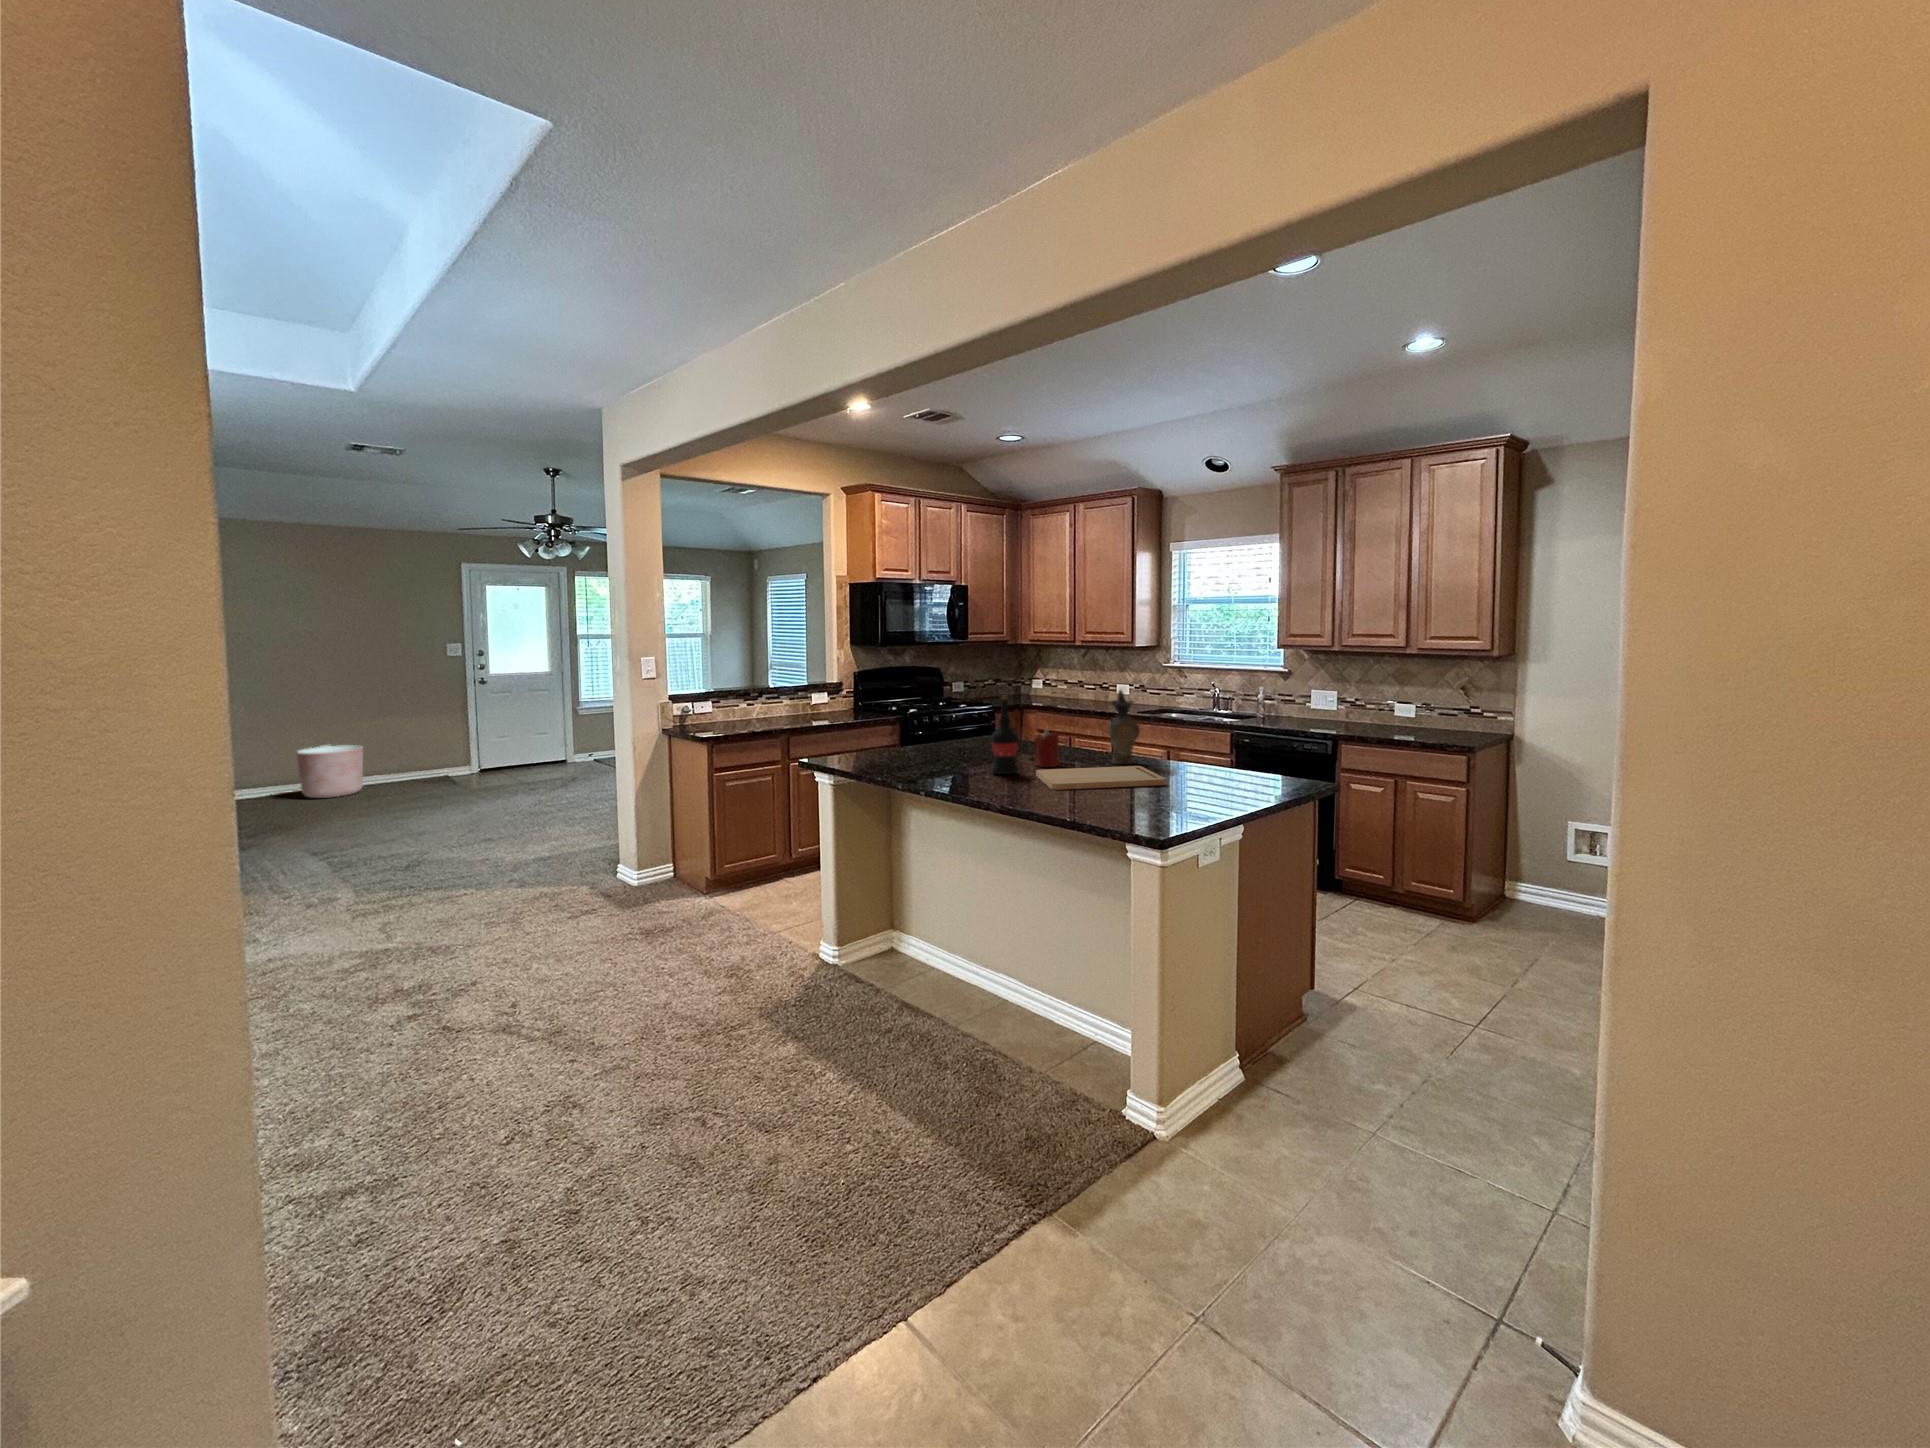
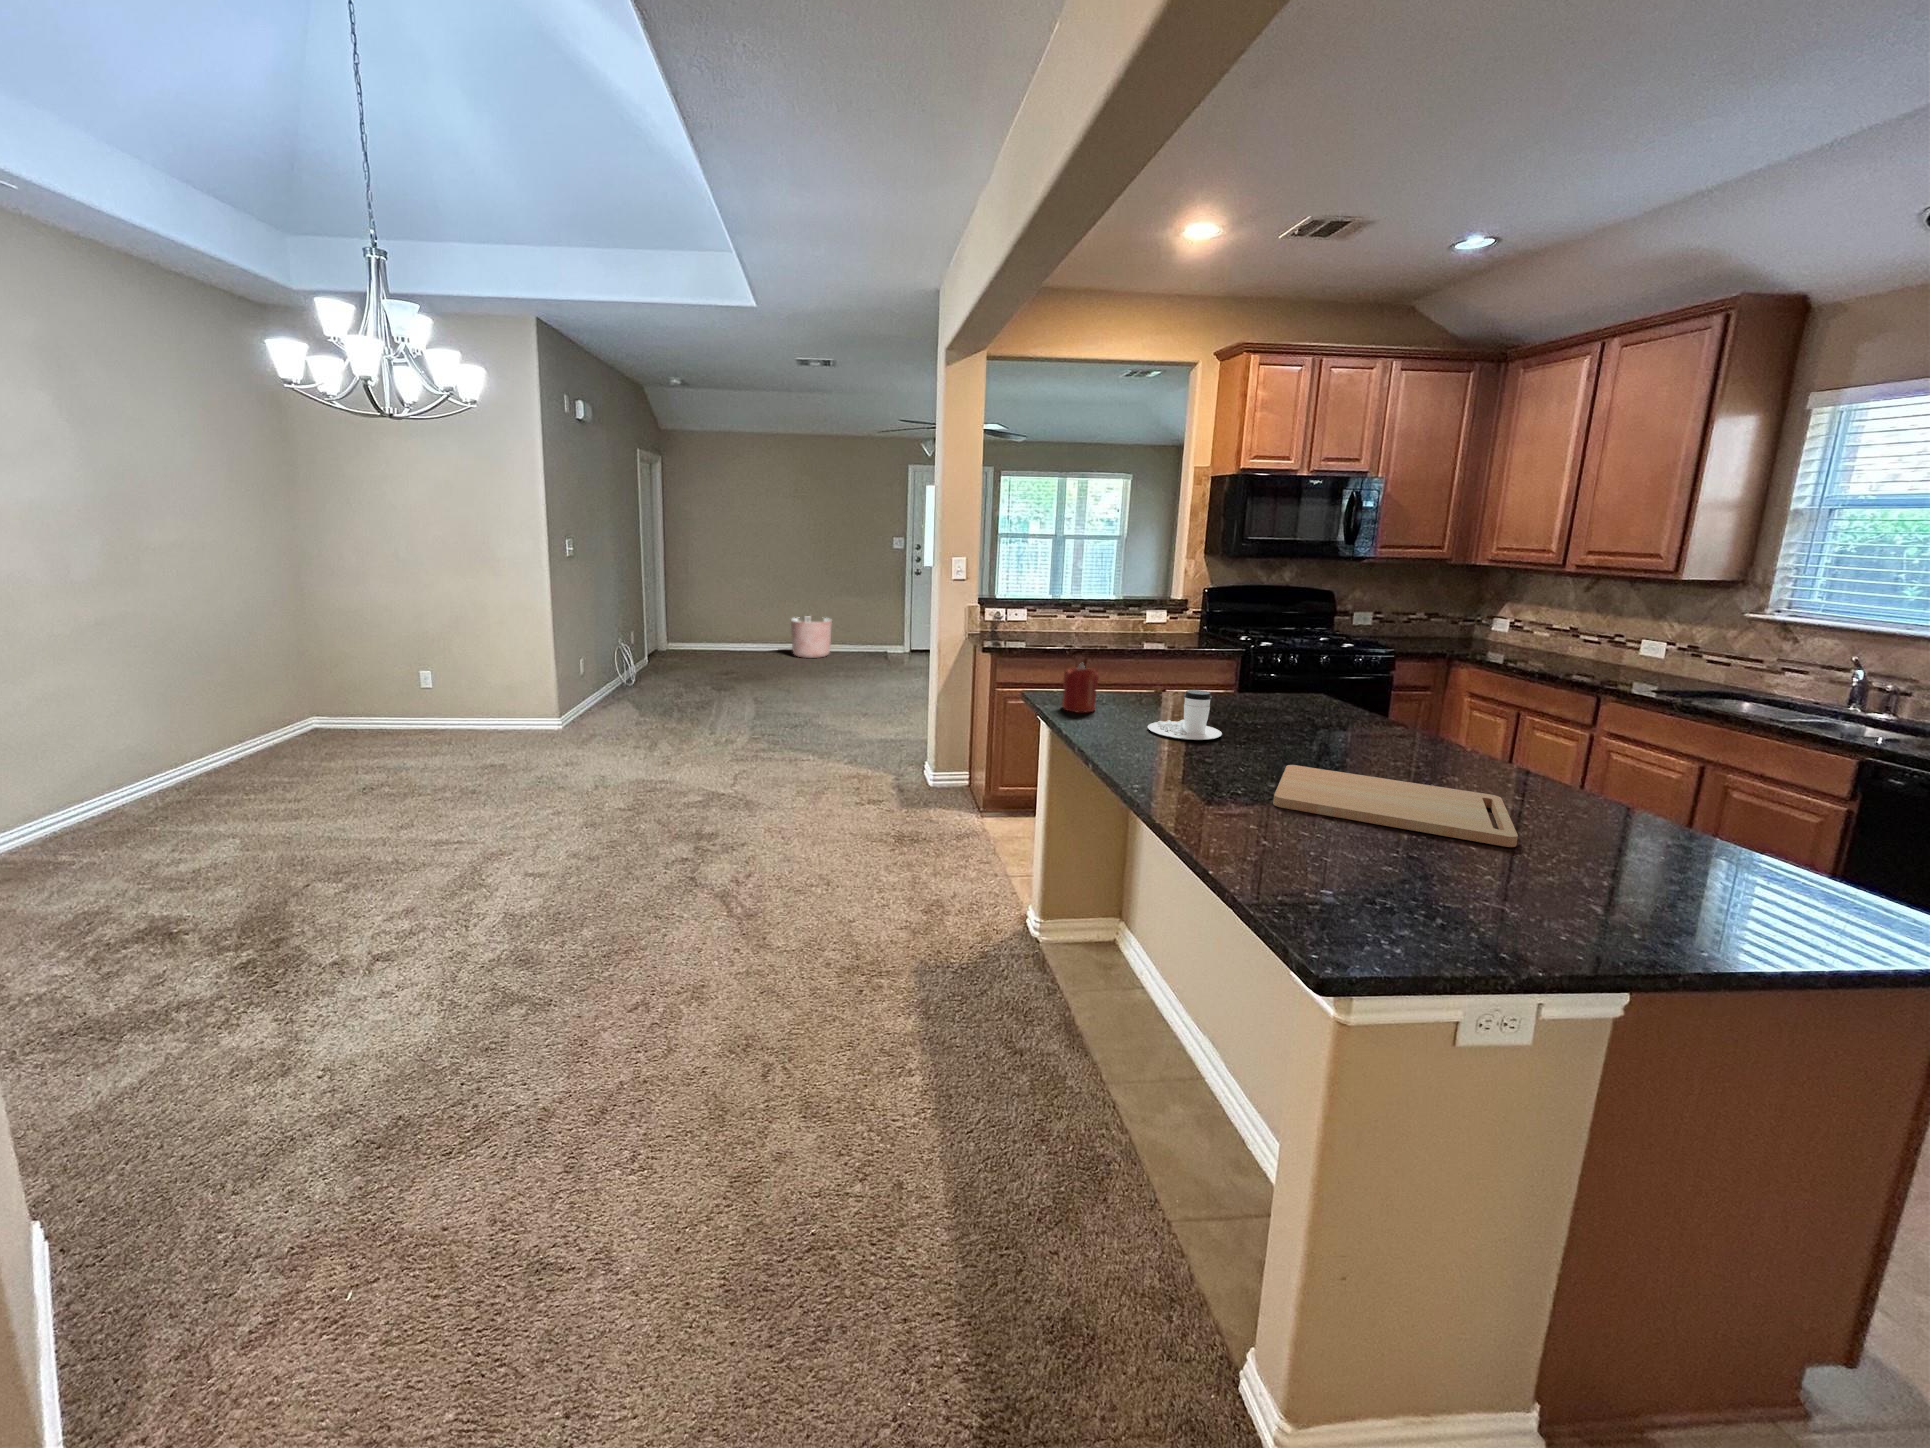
ceramic pitcher: present [1109,690,1140,764] -> none [1461,654,1529,786]
wine bottle: present [991,696,1018,774] -> none [1219,641,1269,762]
candle: present [1034,730,1059,767] -> present [1062,663,1099,712]
coffee cup: none [928,736,978,769] -> present [1148,690,1222,740]

